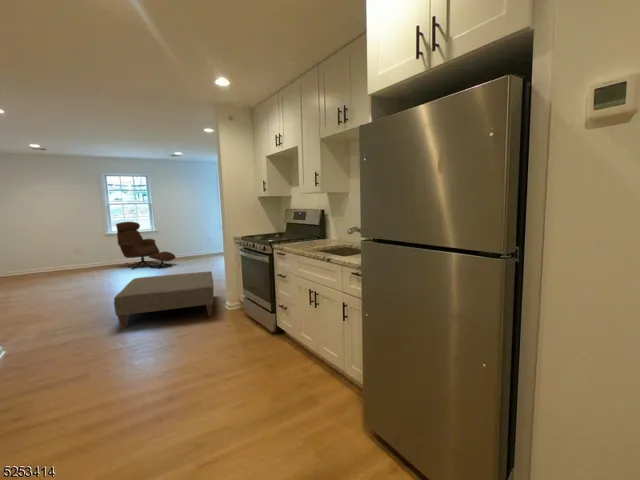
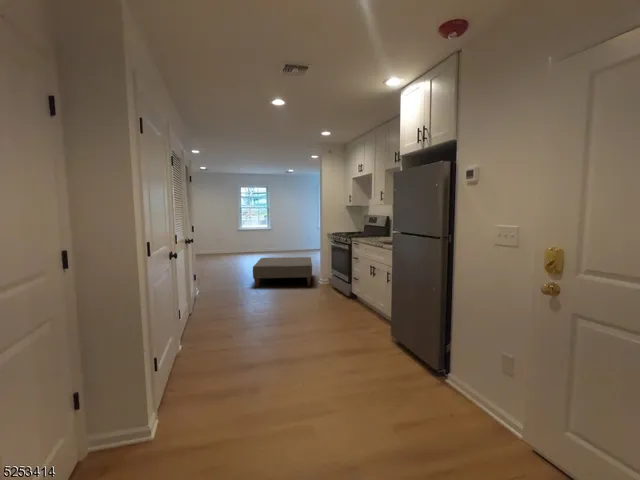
lounge chair: present [116,222,176,269] -> none [246,221,284,256]

